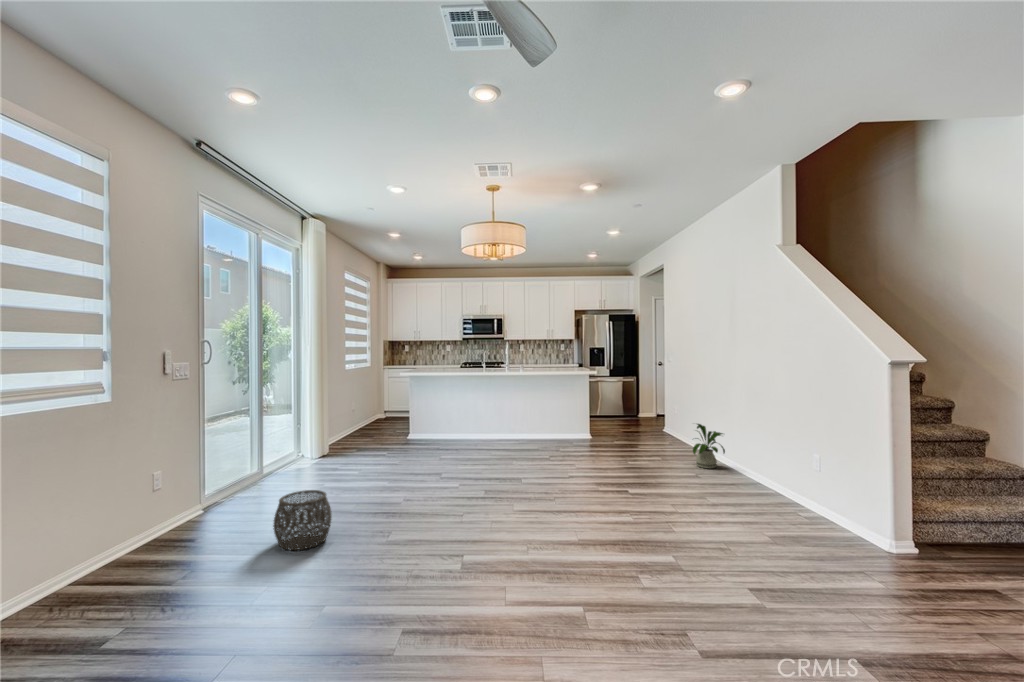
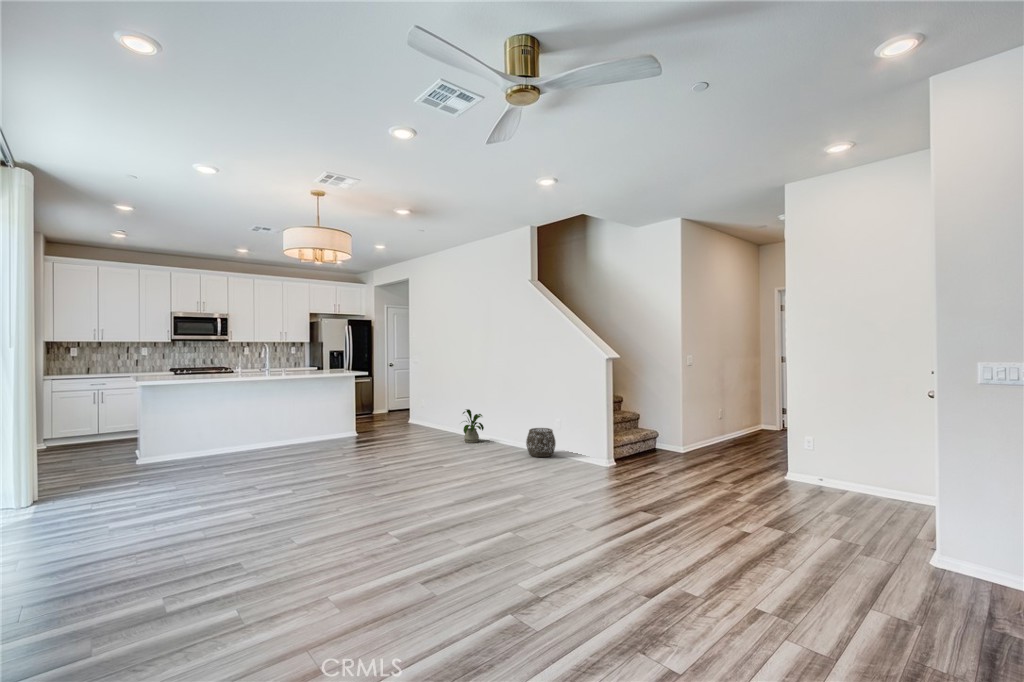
woven basket: present [274,490,332,550] -> present [526,428,556,457]

